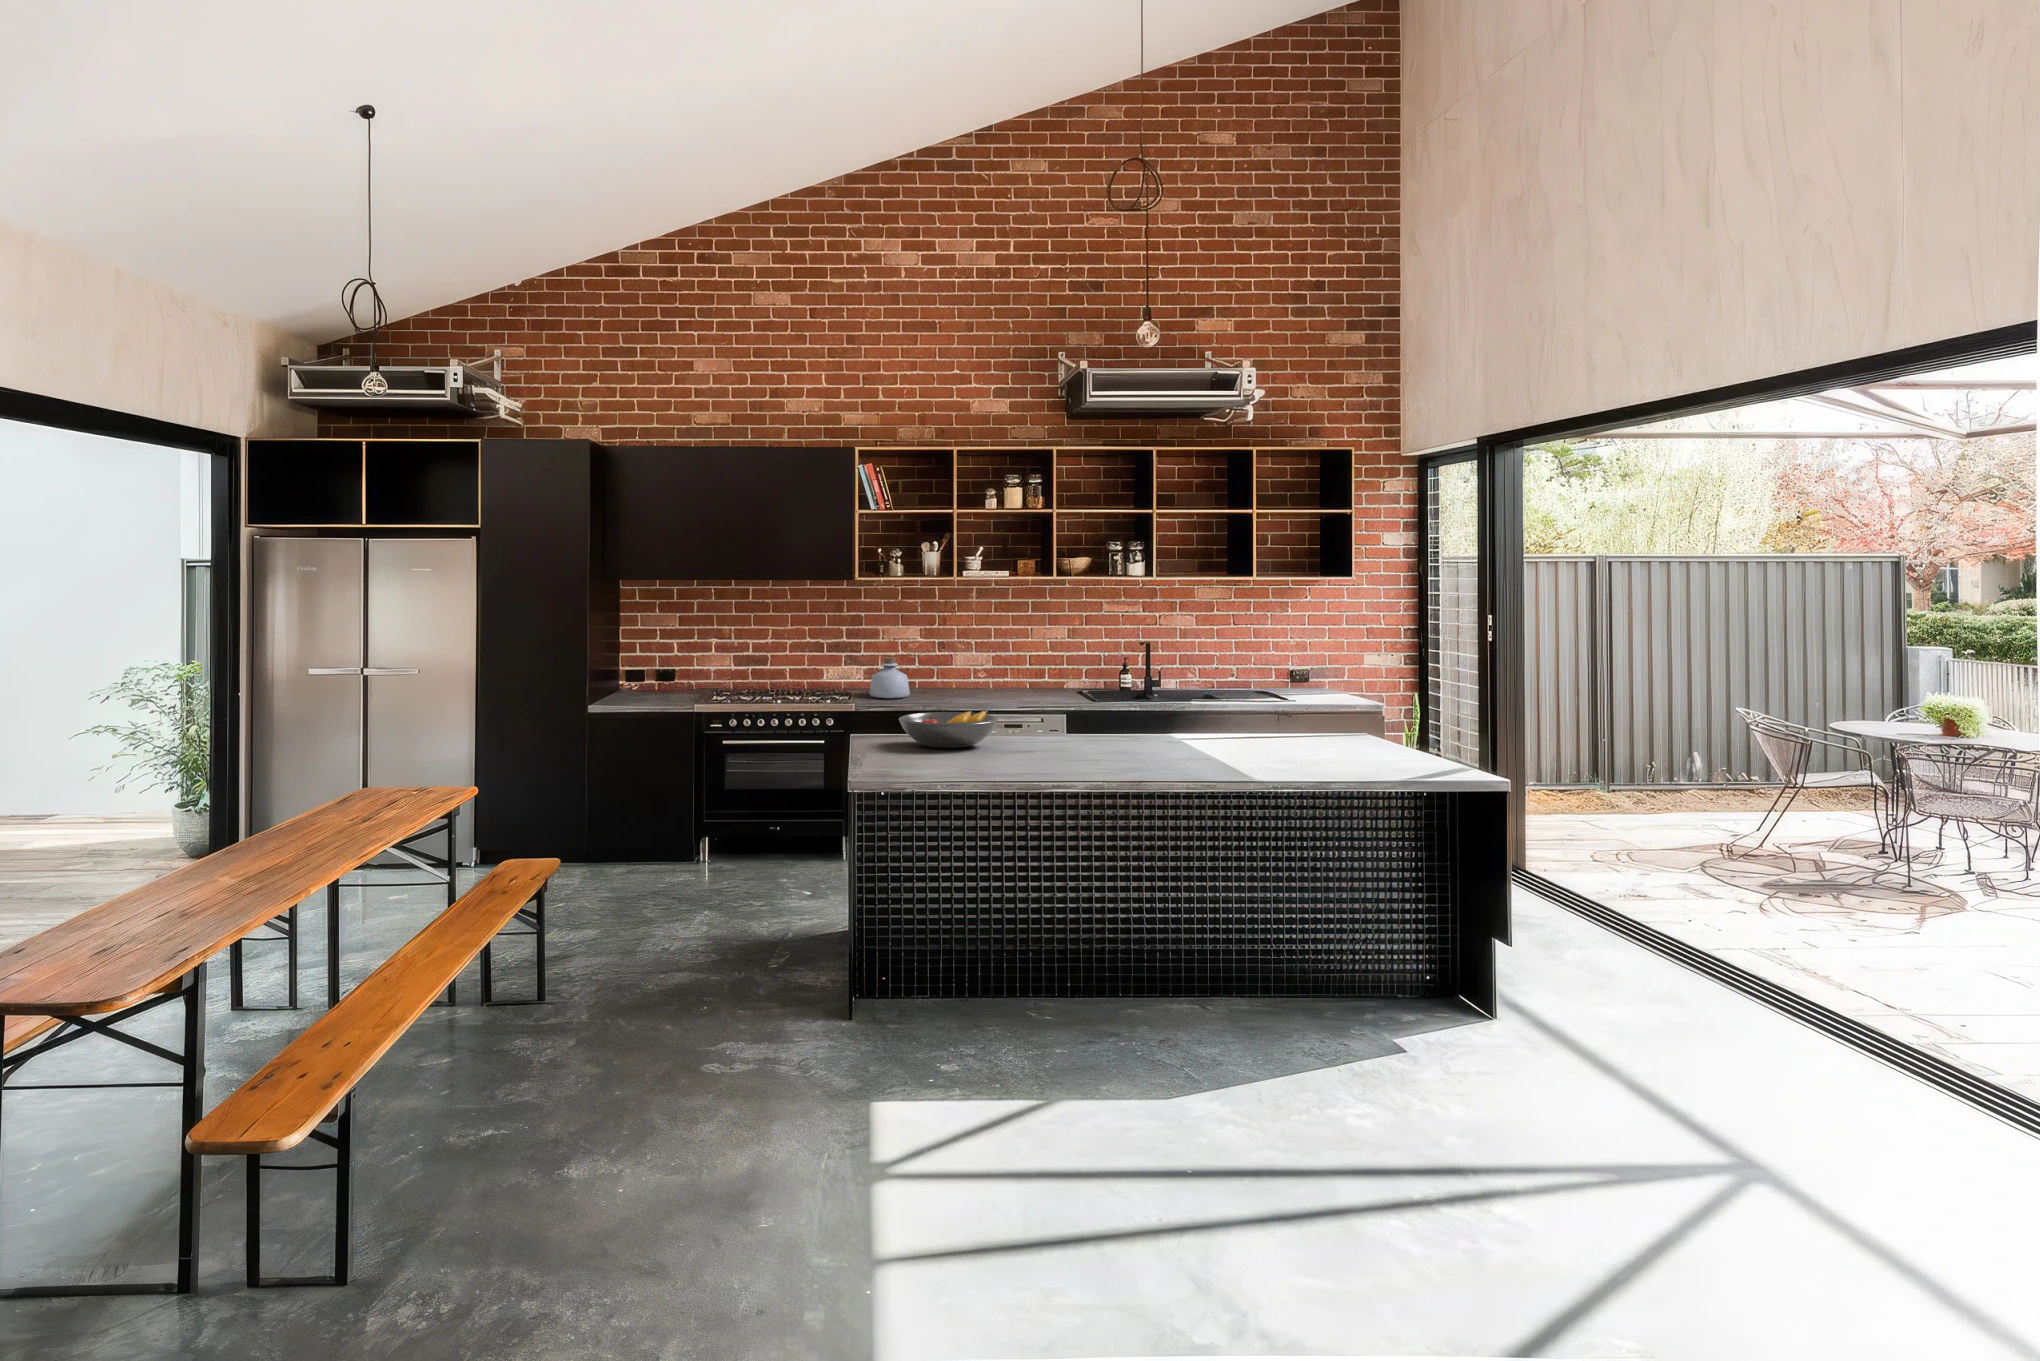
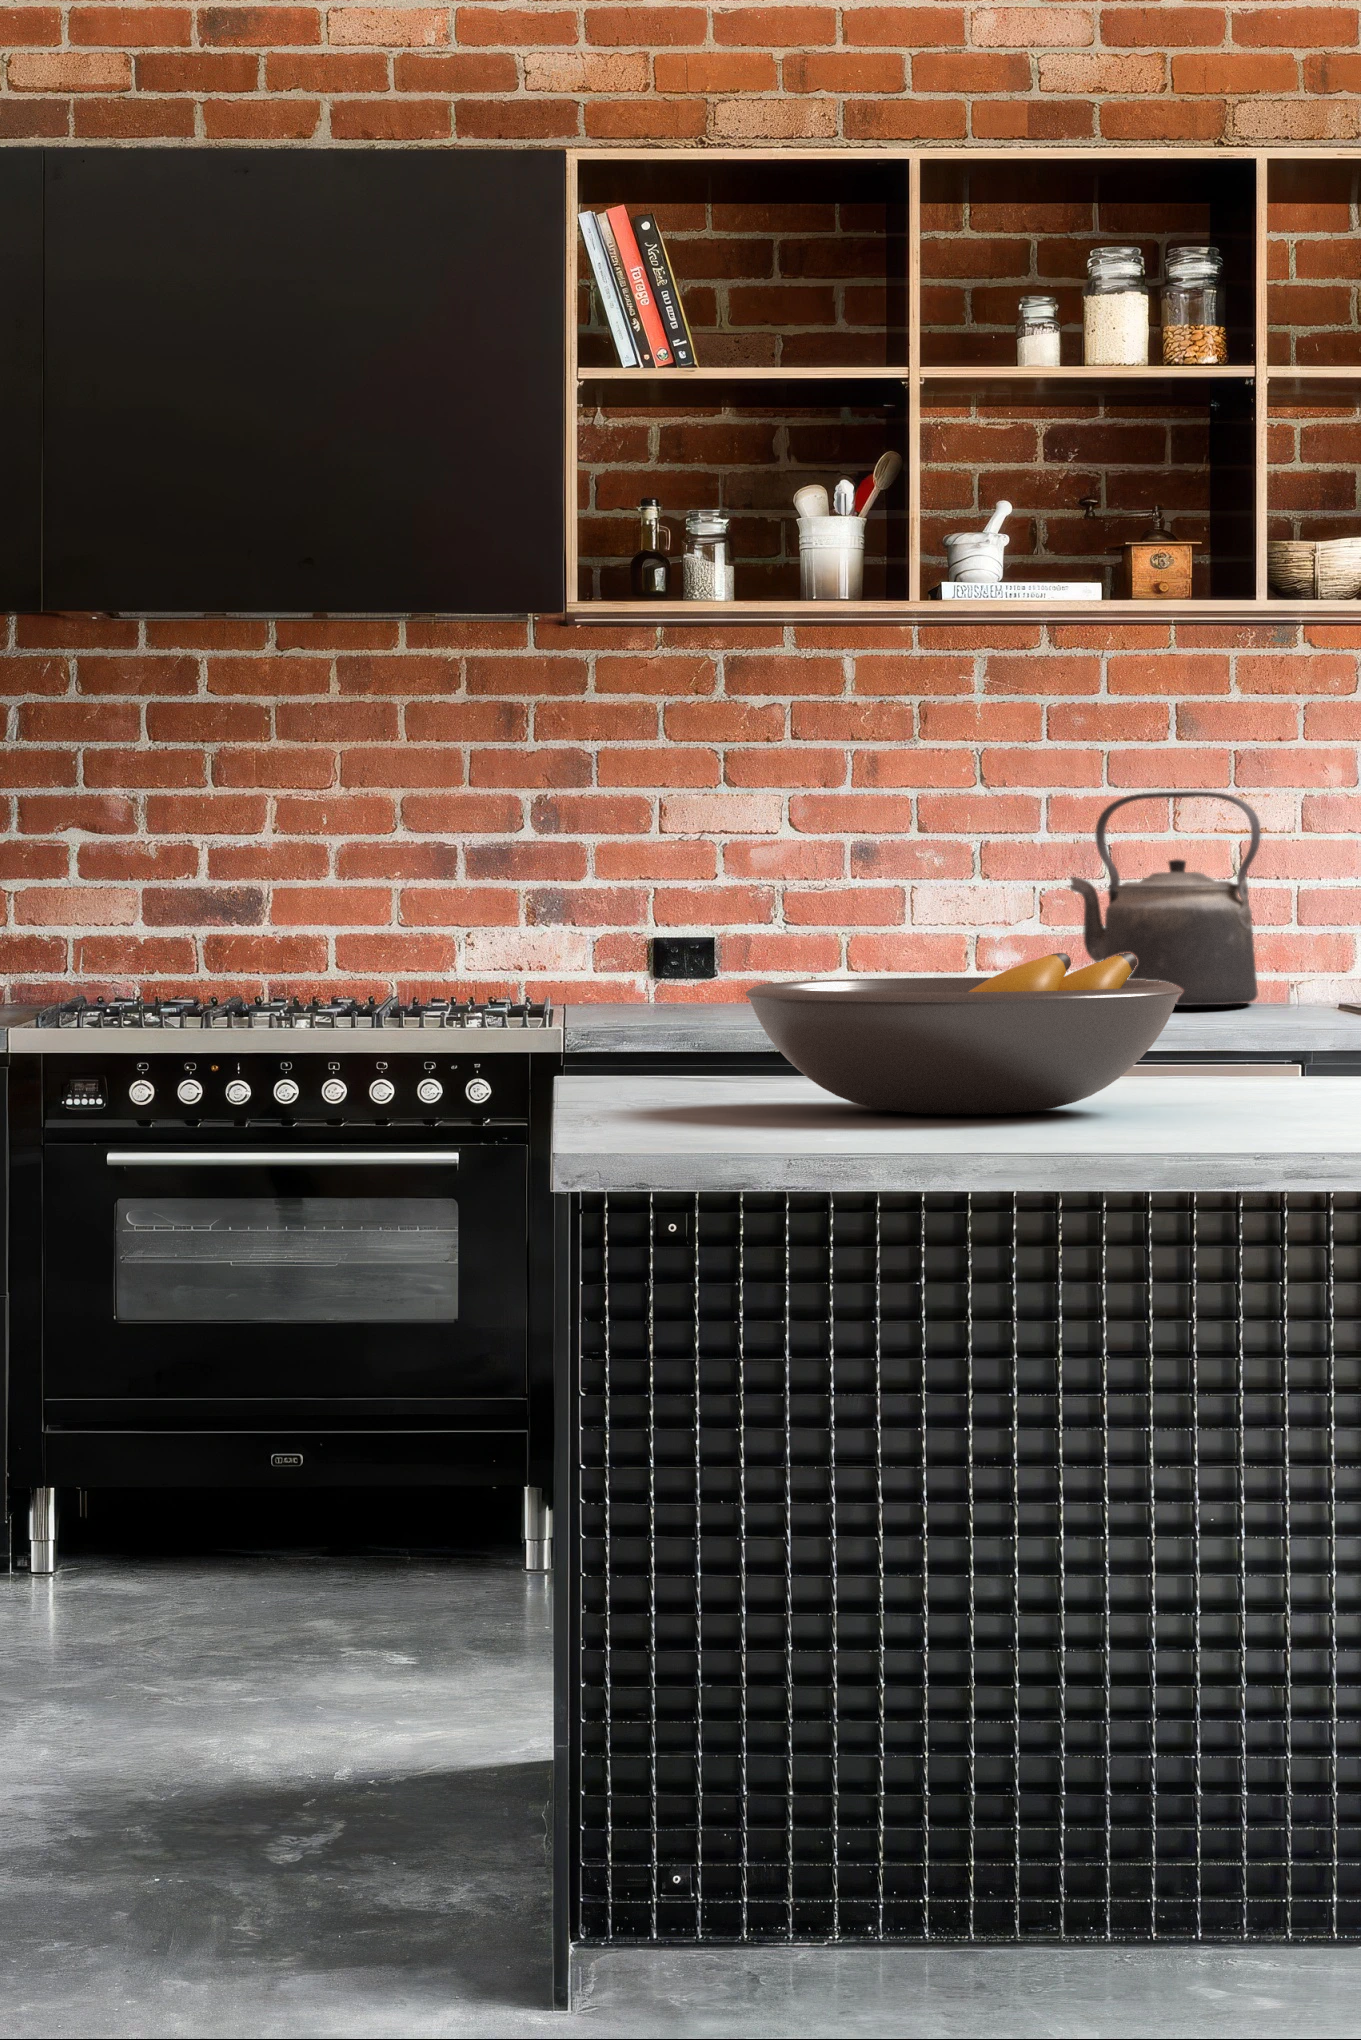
kettle: none [1000,632,1052,693] -> present [1070,792,1261,1005]
bottle: present [869,657,910,698] -> none [615,879,760,1019]

